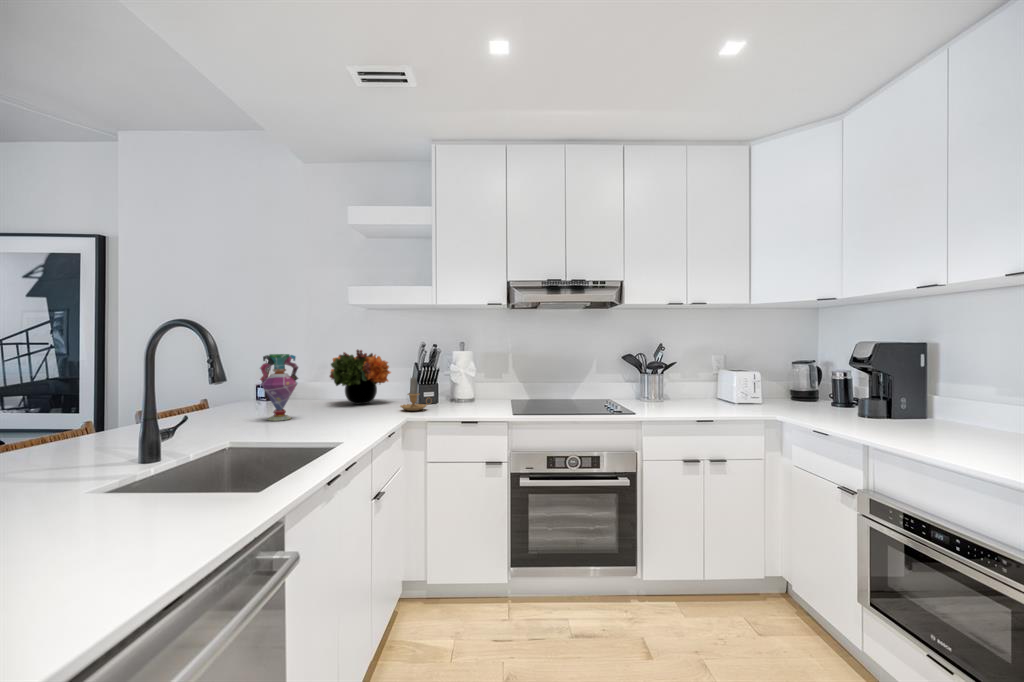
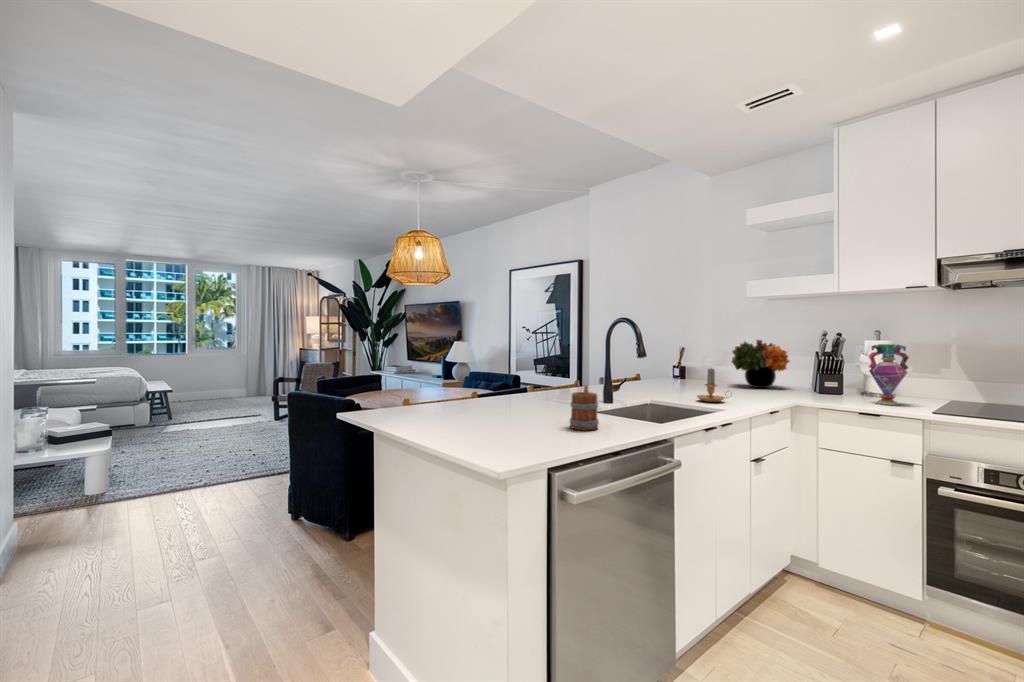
vase: present [260,354,298,421] -> present [869,344,909,405]
candle: present [400,377,429,411] -> present [697,368,727,402]
mug: none [59,444,132,539] -> present [570,385,599,430]

